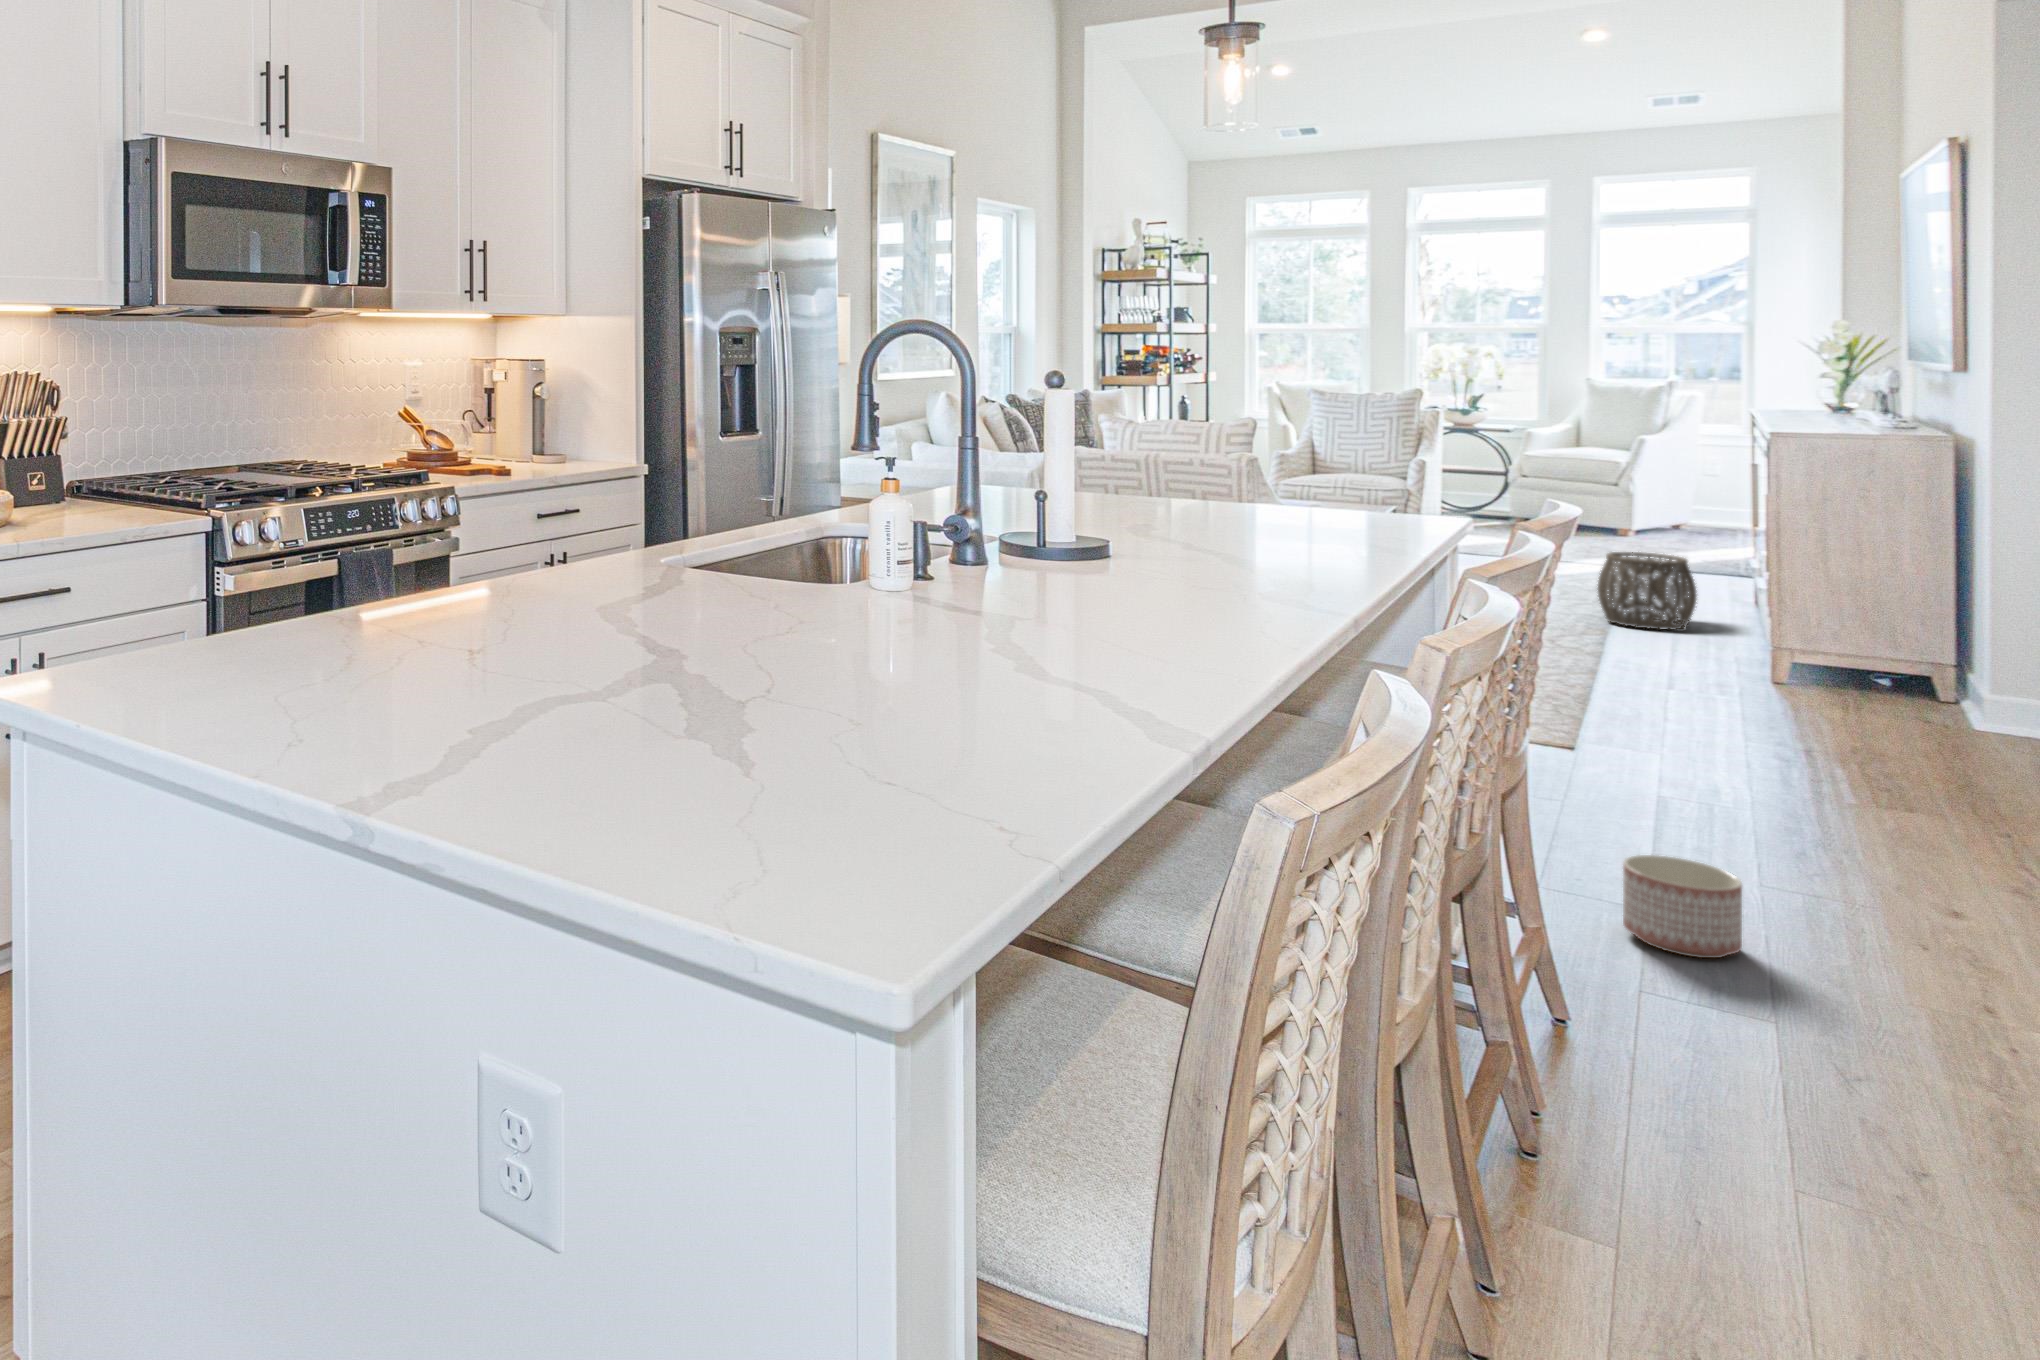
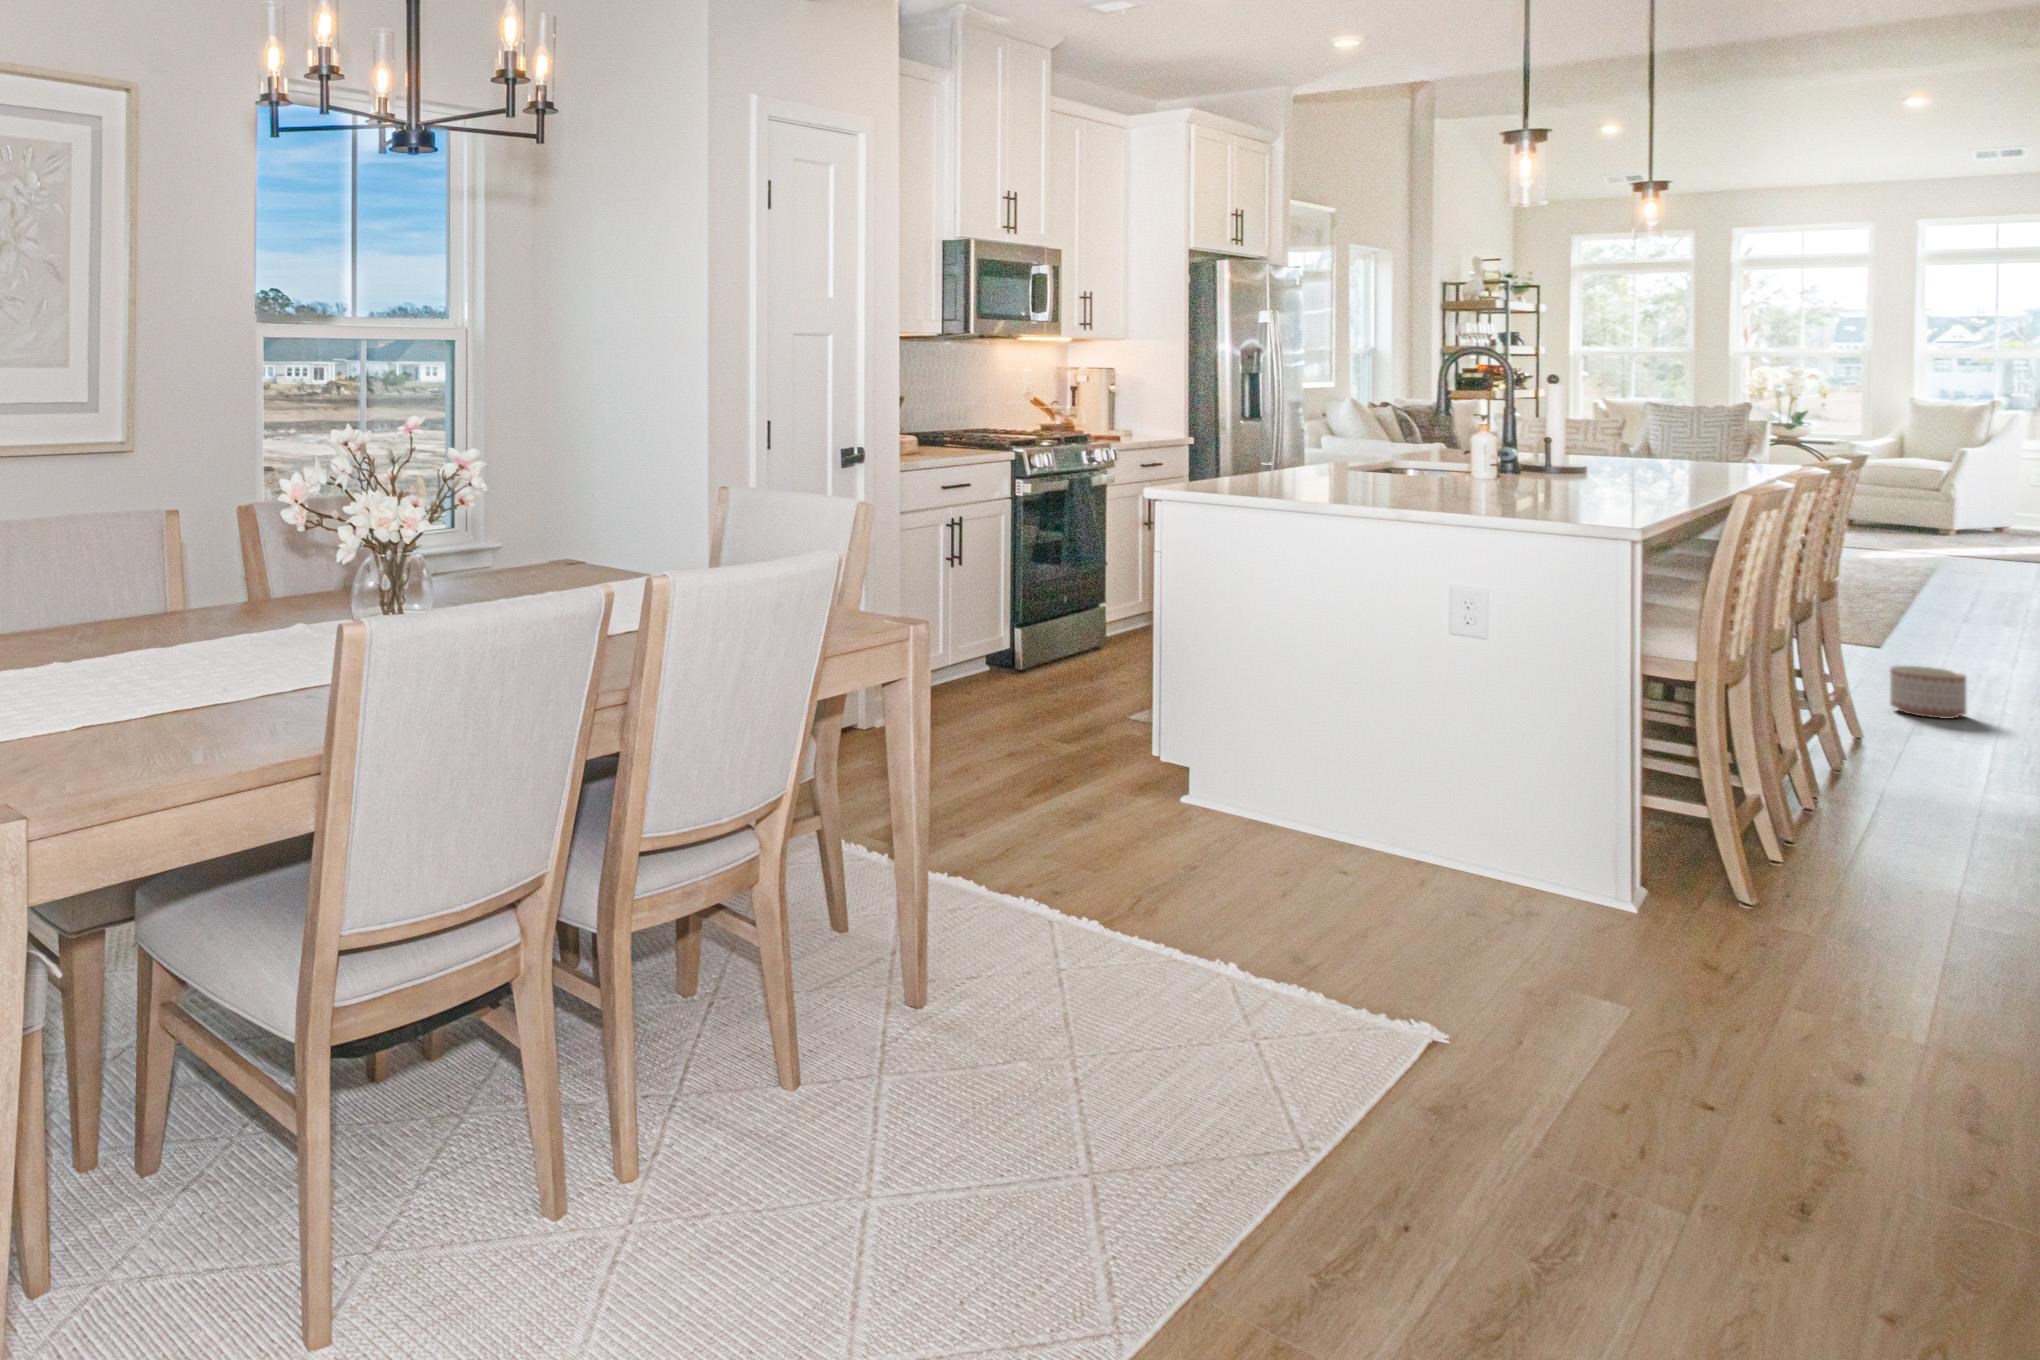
woven basket: present [1598,552,1697,630] -> none [1904,530,1994,591]

